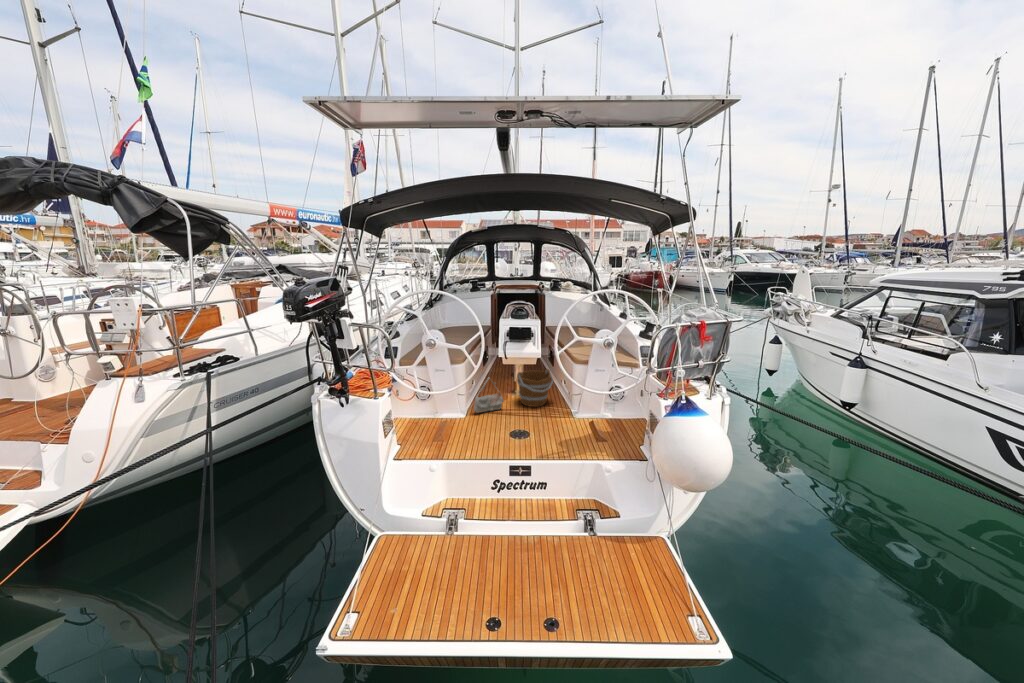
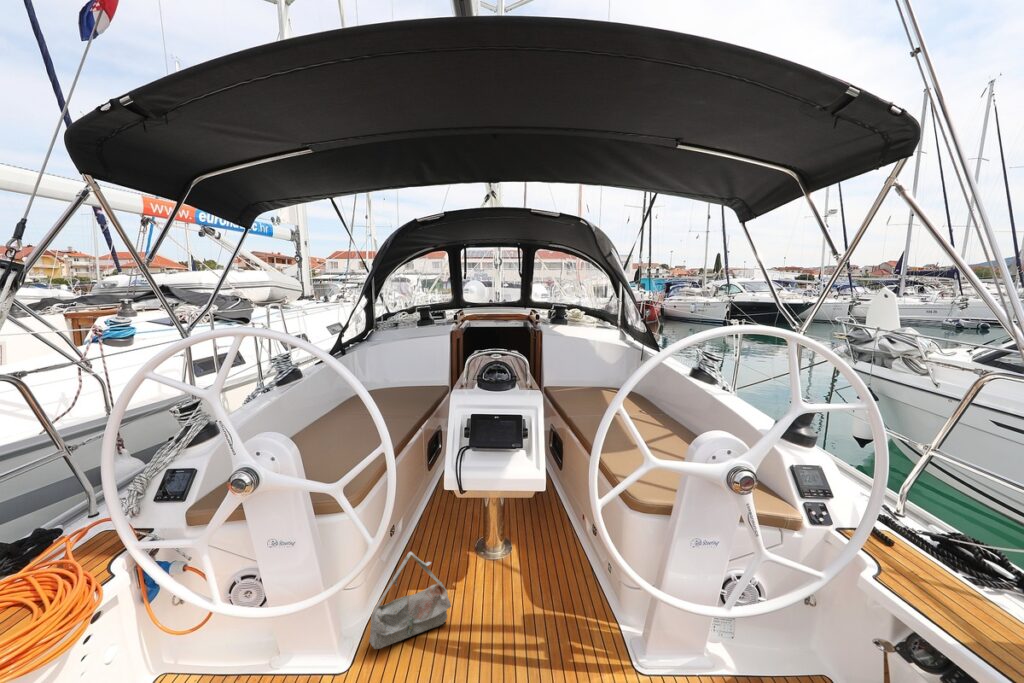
bucket: present [517,369,553,407] -> none [486,505,573,609]

